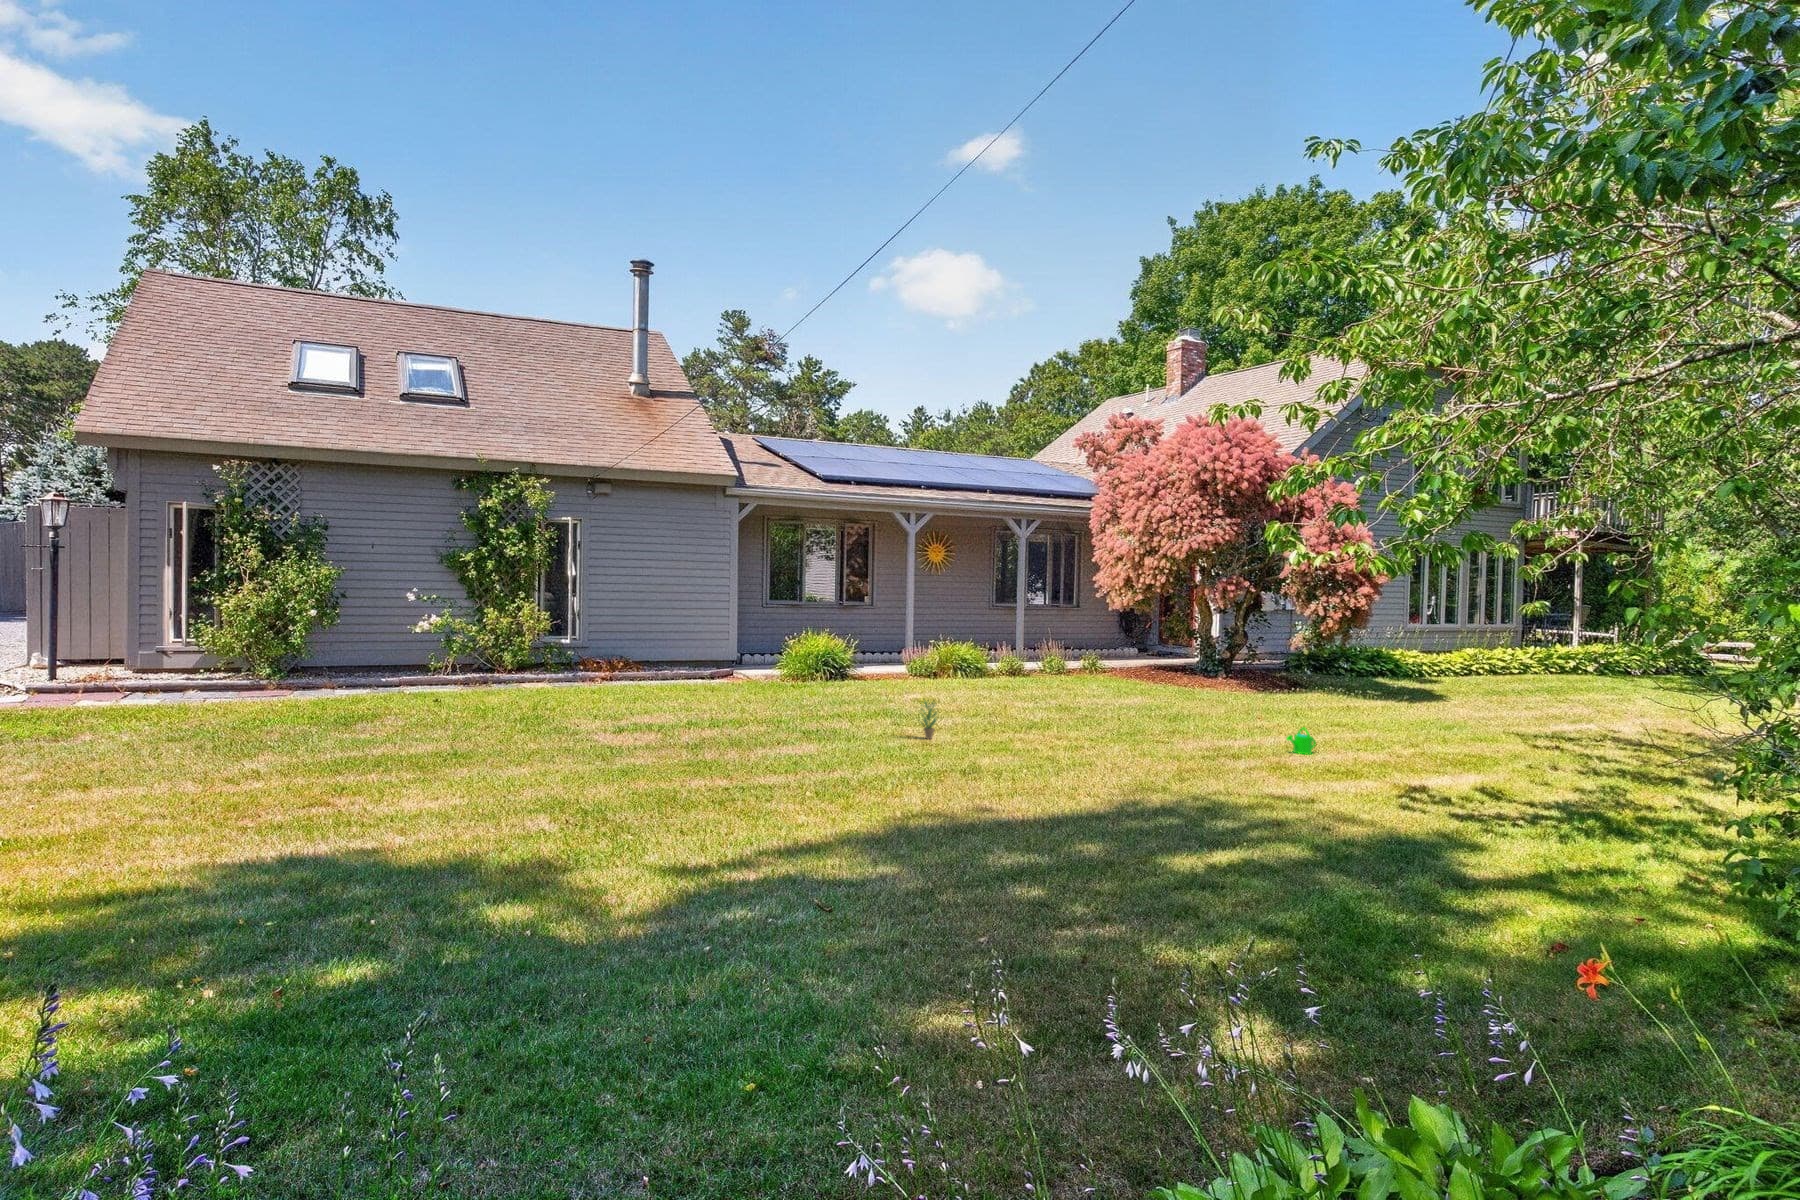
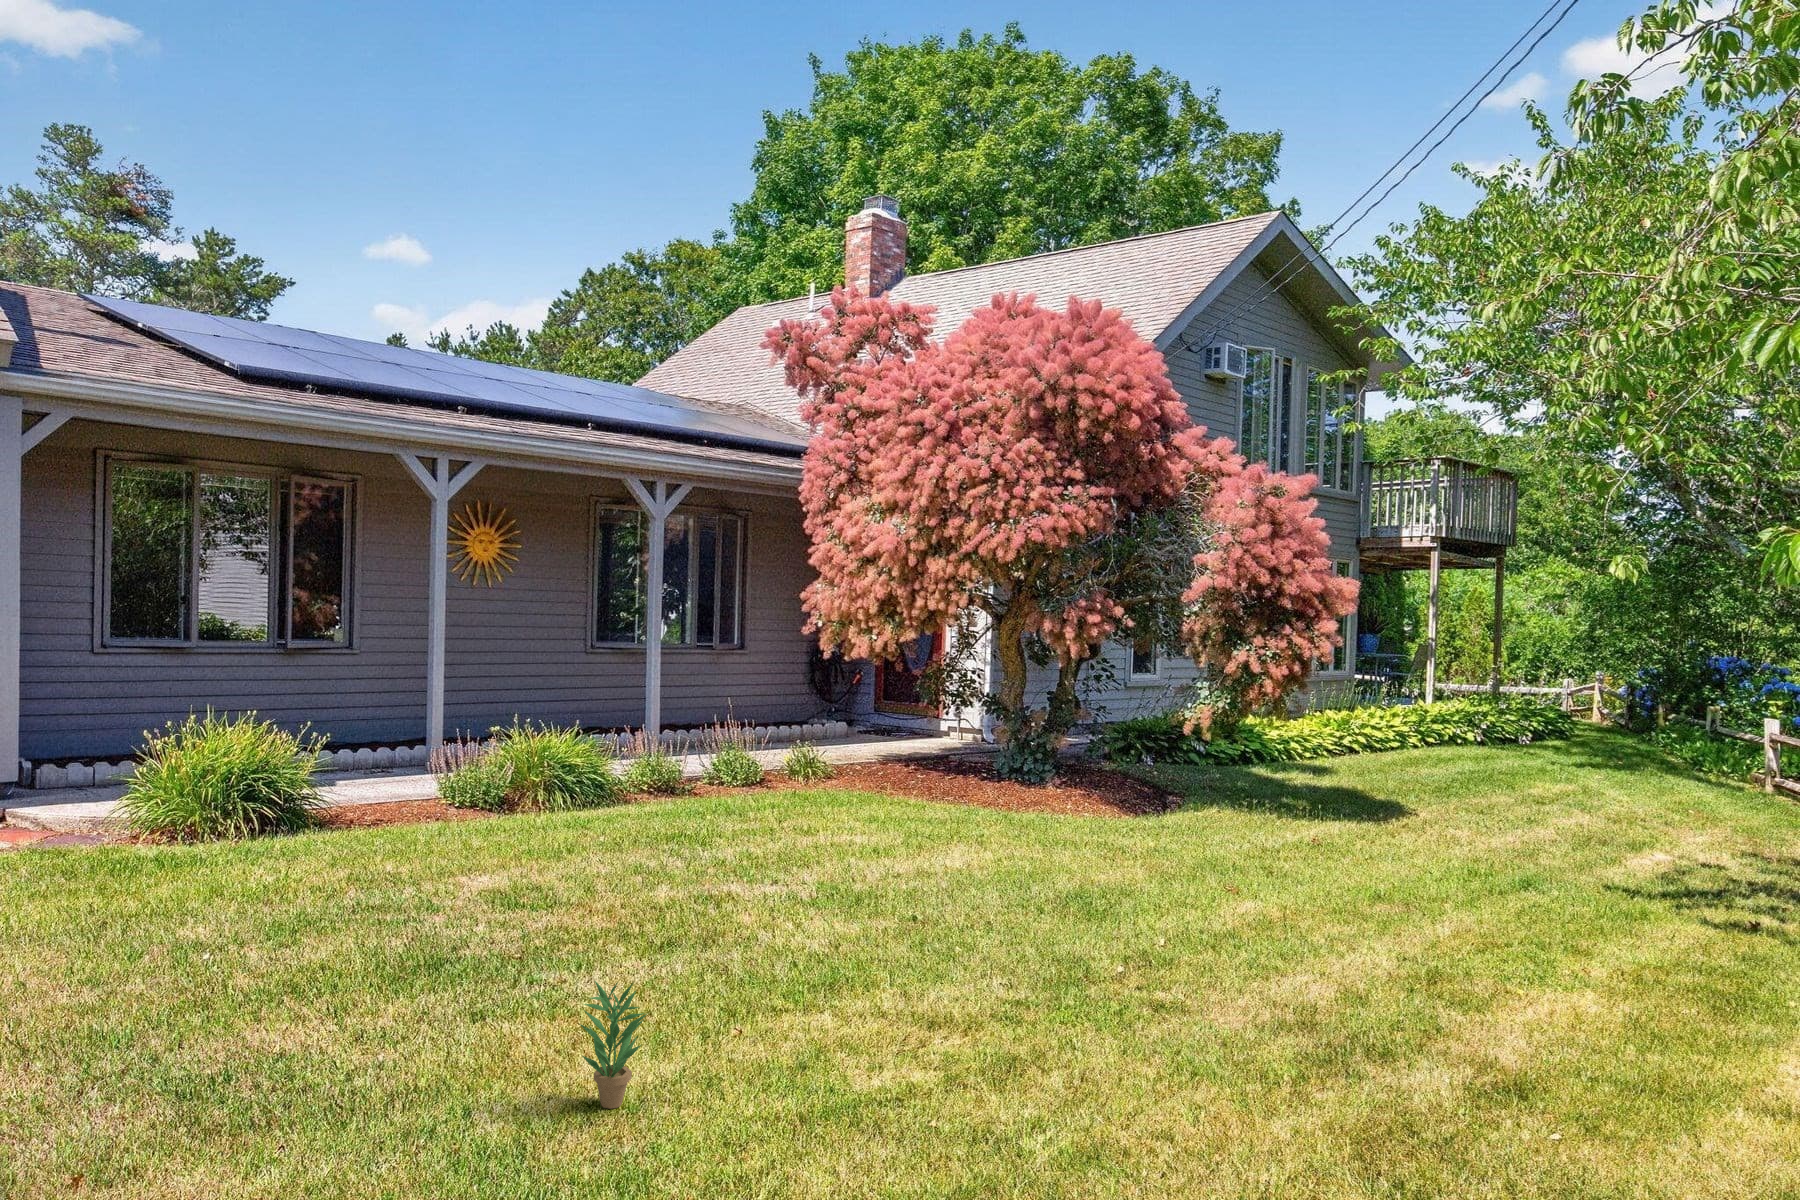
watering can: present [1287,727,1316,755] -> none [1419,936,1465,1001]

